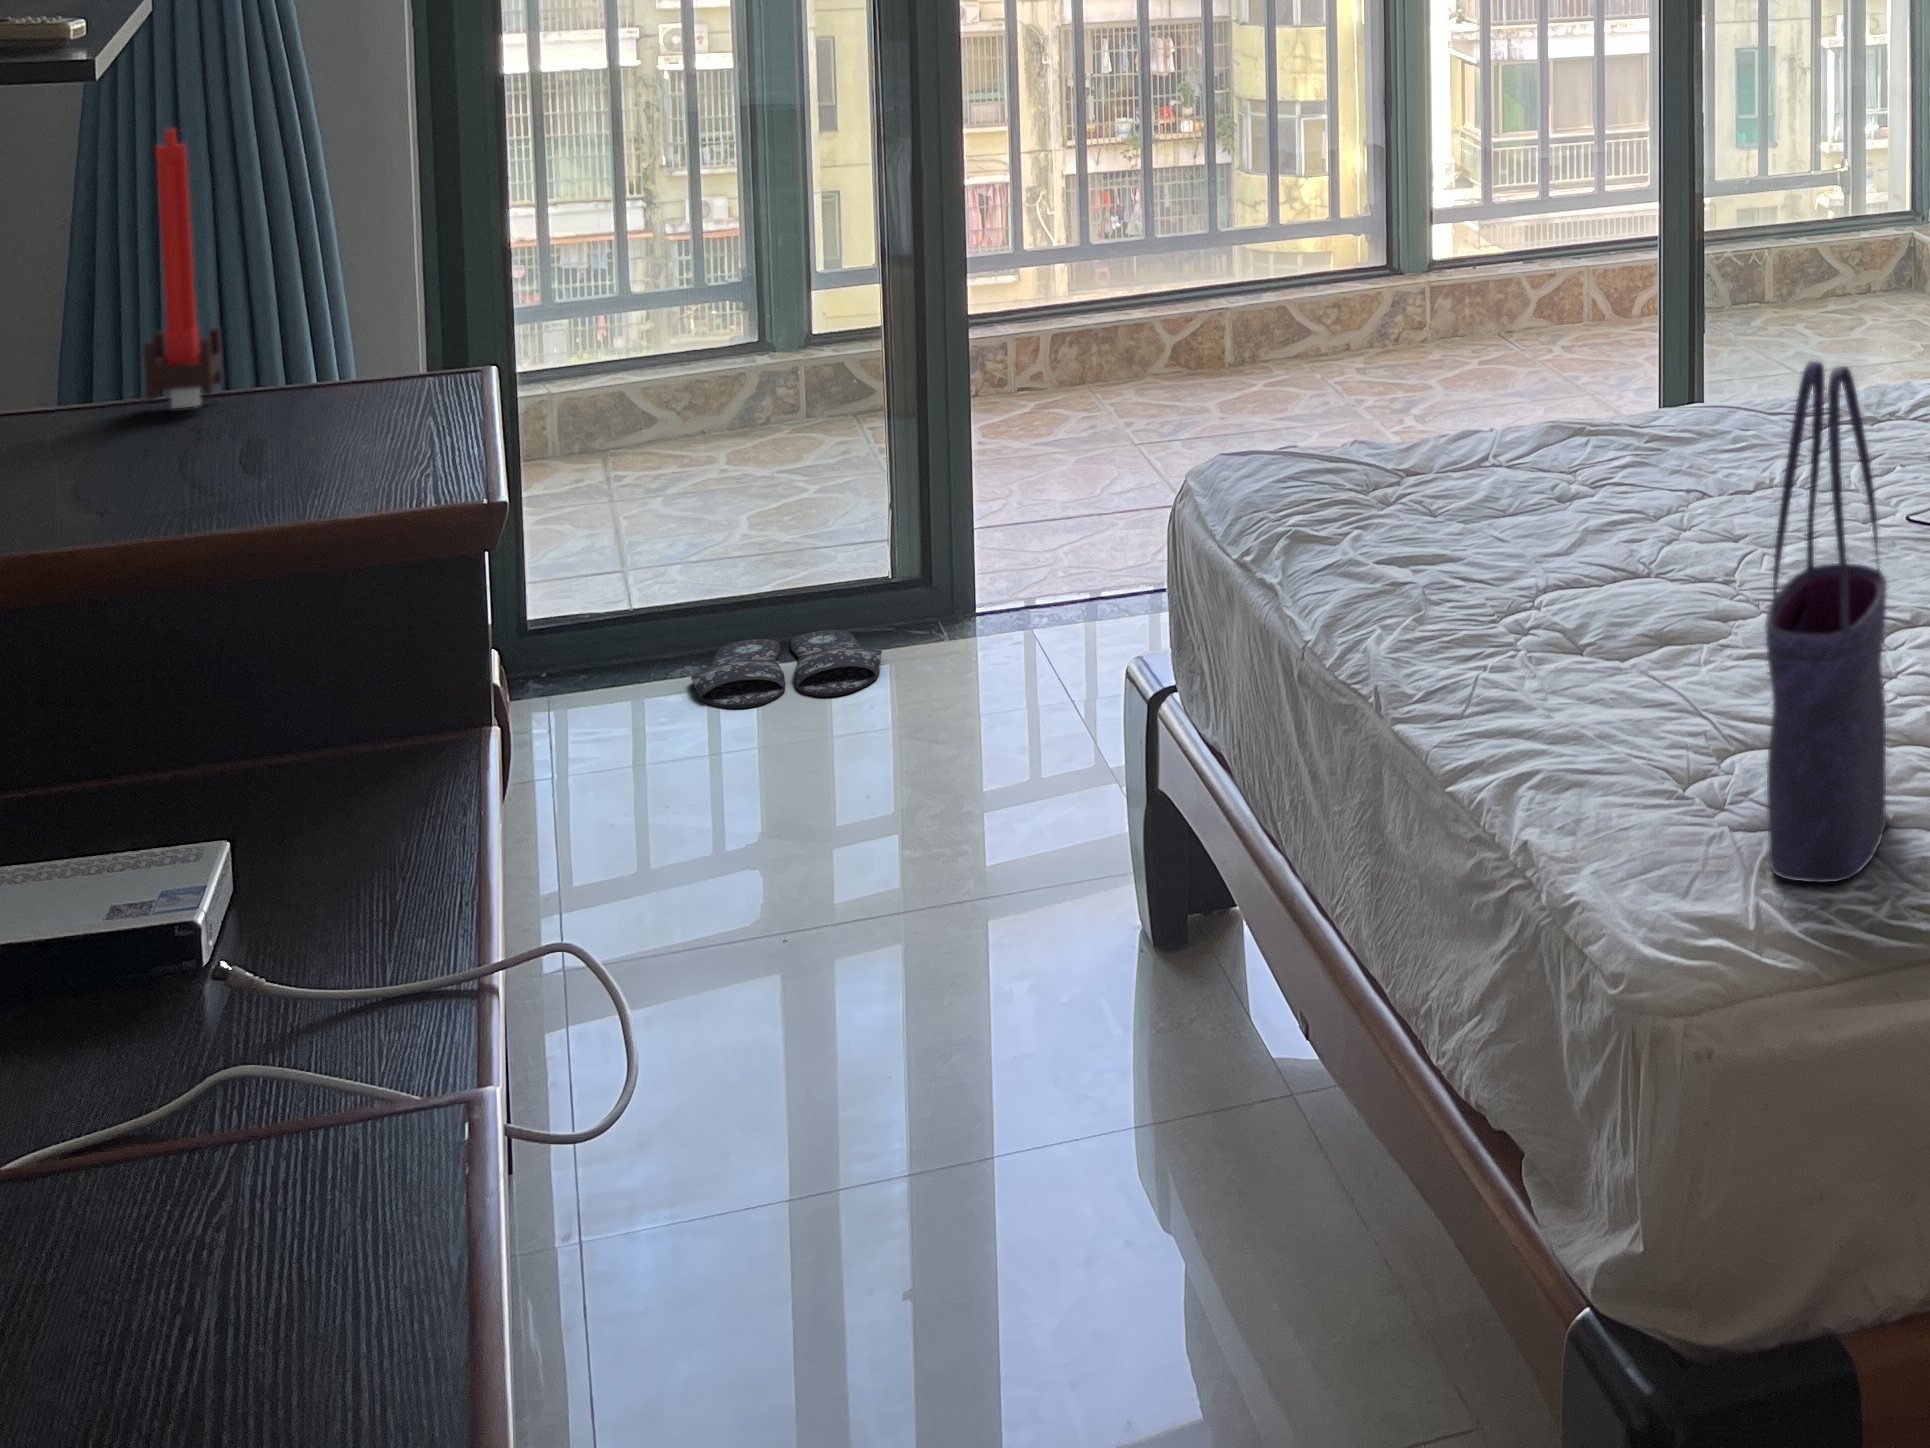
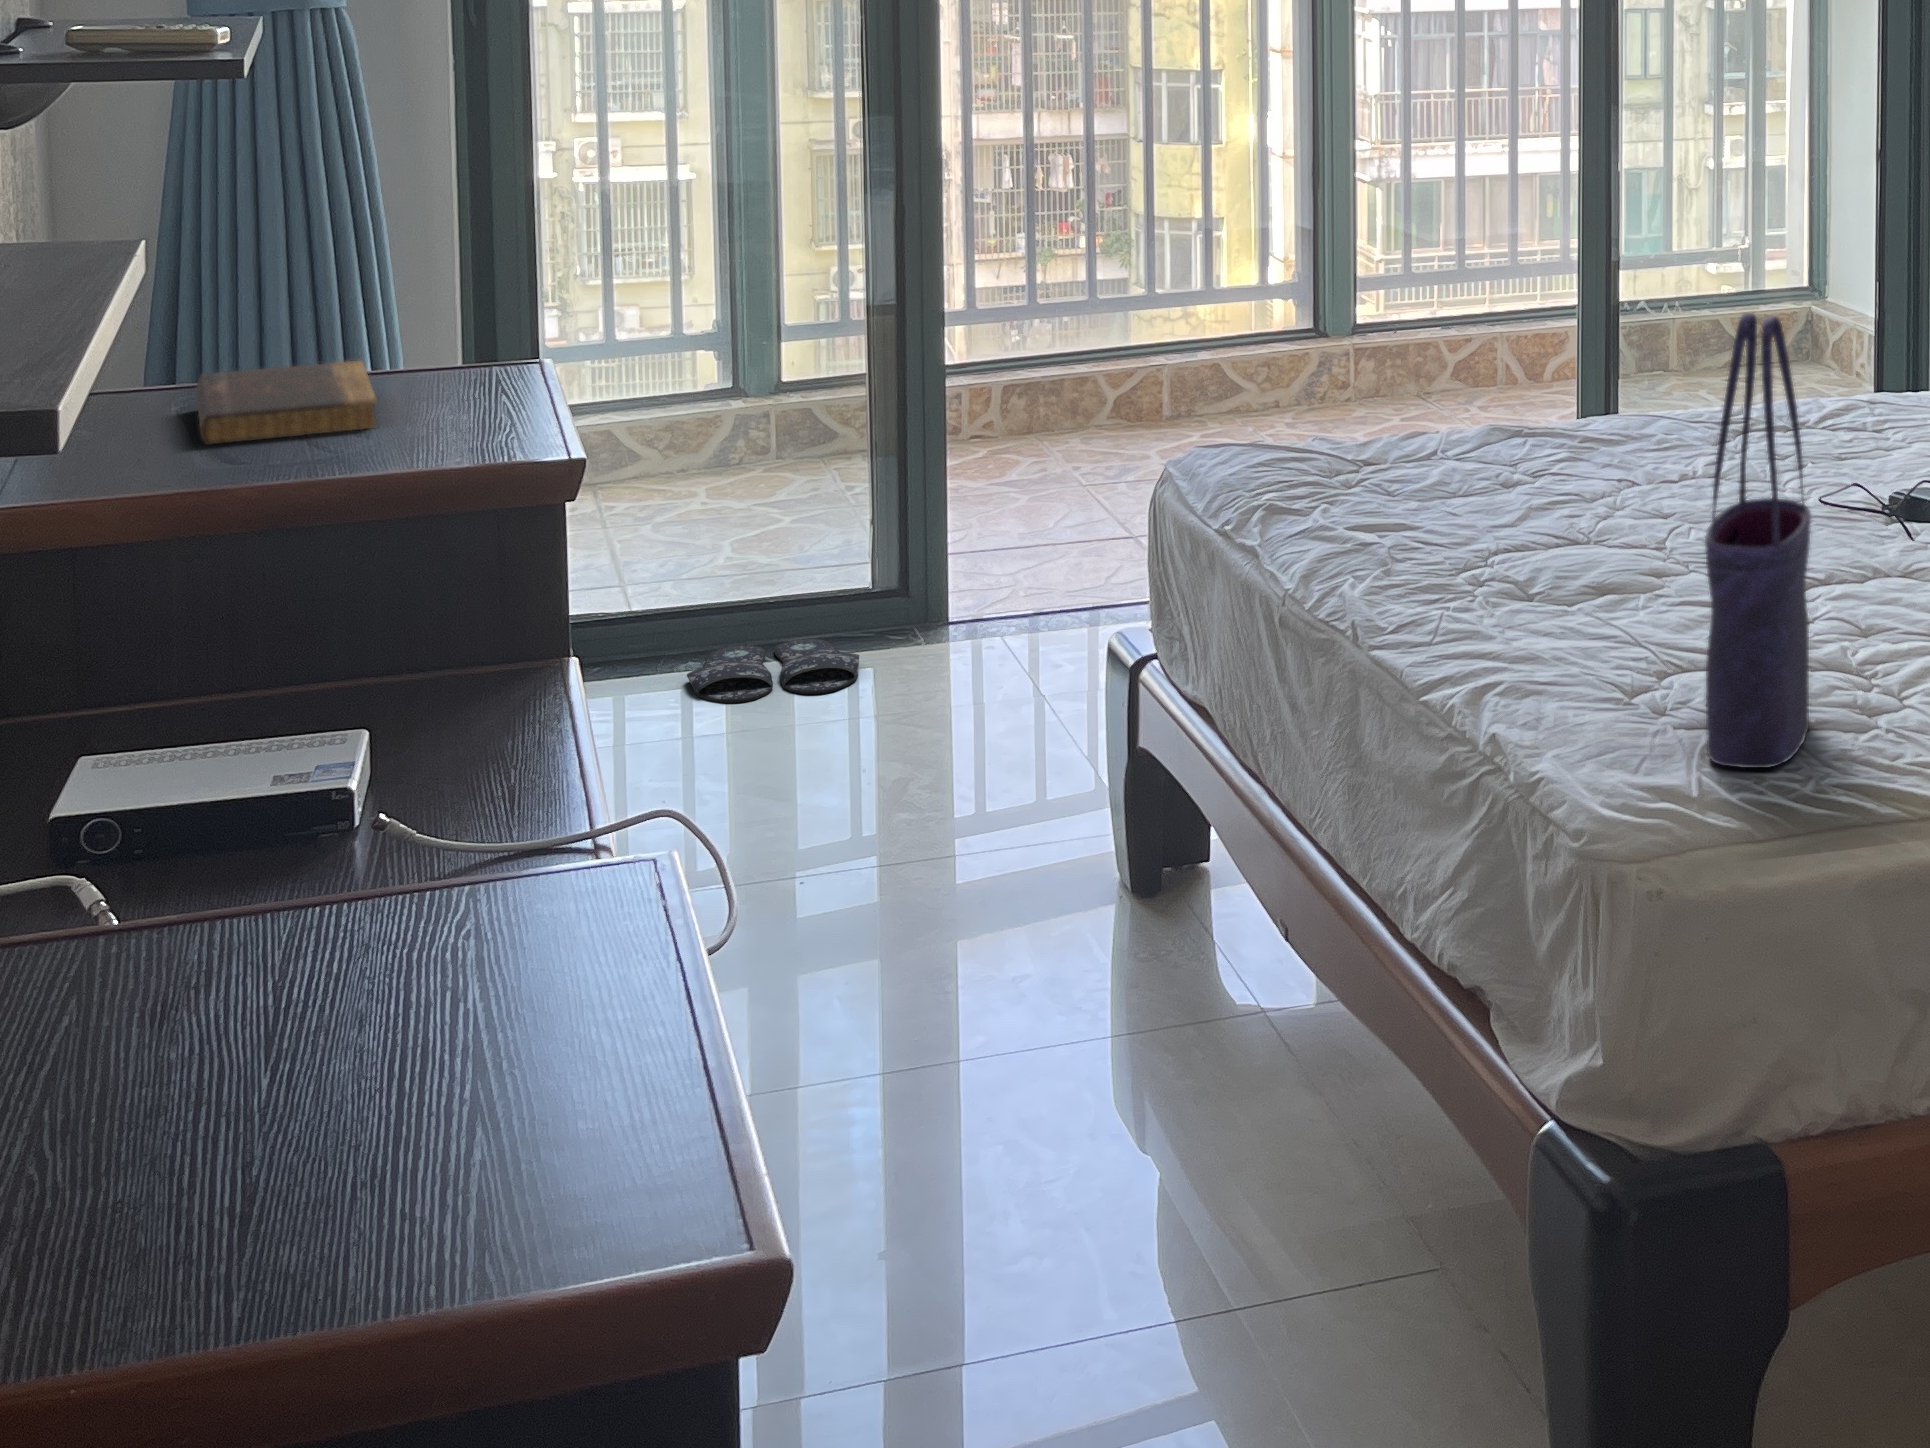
candle: present [143,129,223,408] -> none [239,138,305,389]
book: none [79,377,290,490] -> present [196,361,379,445]

